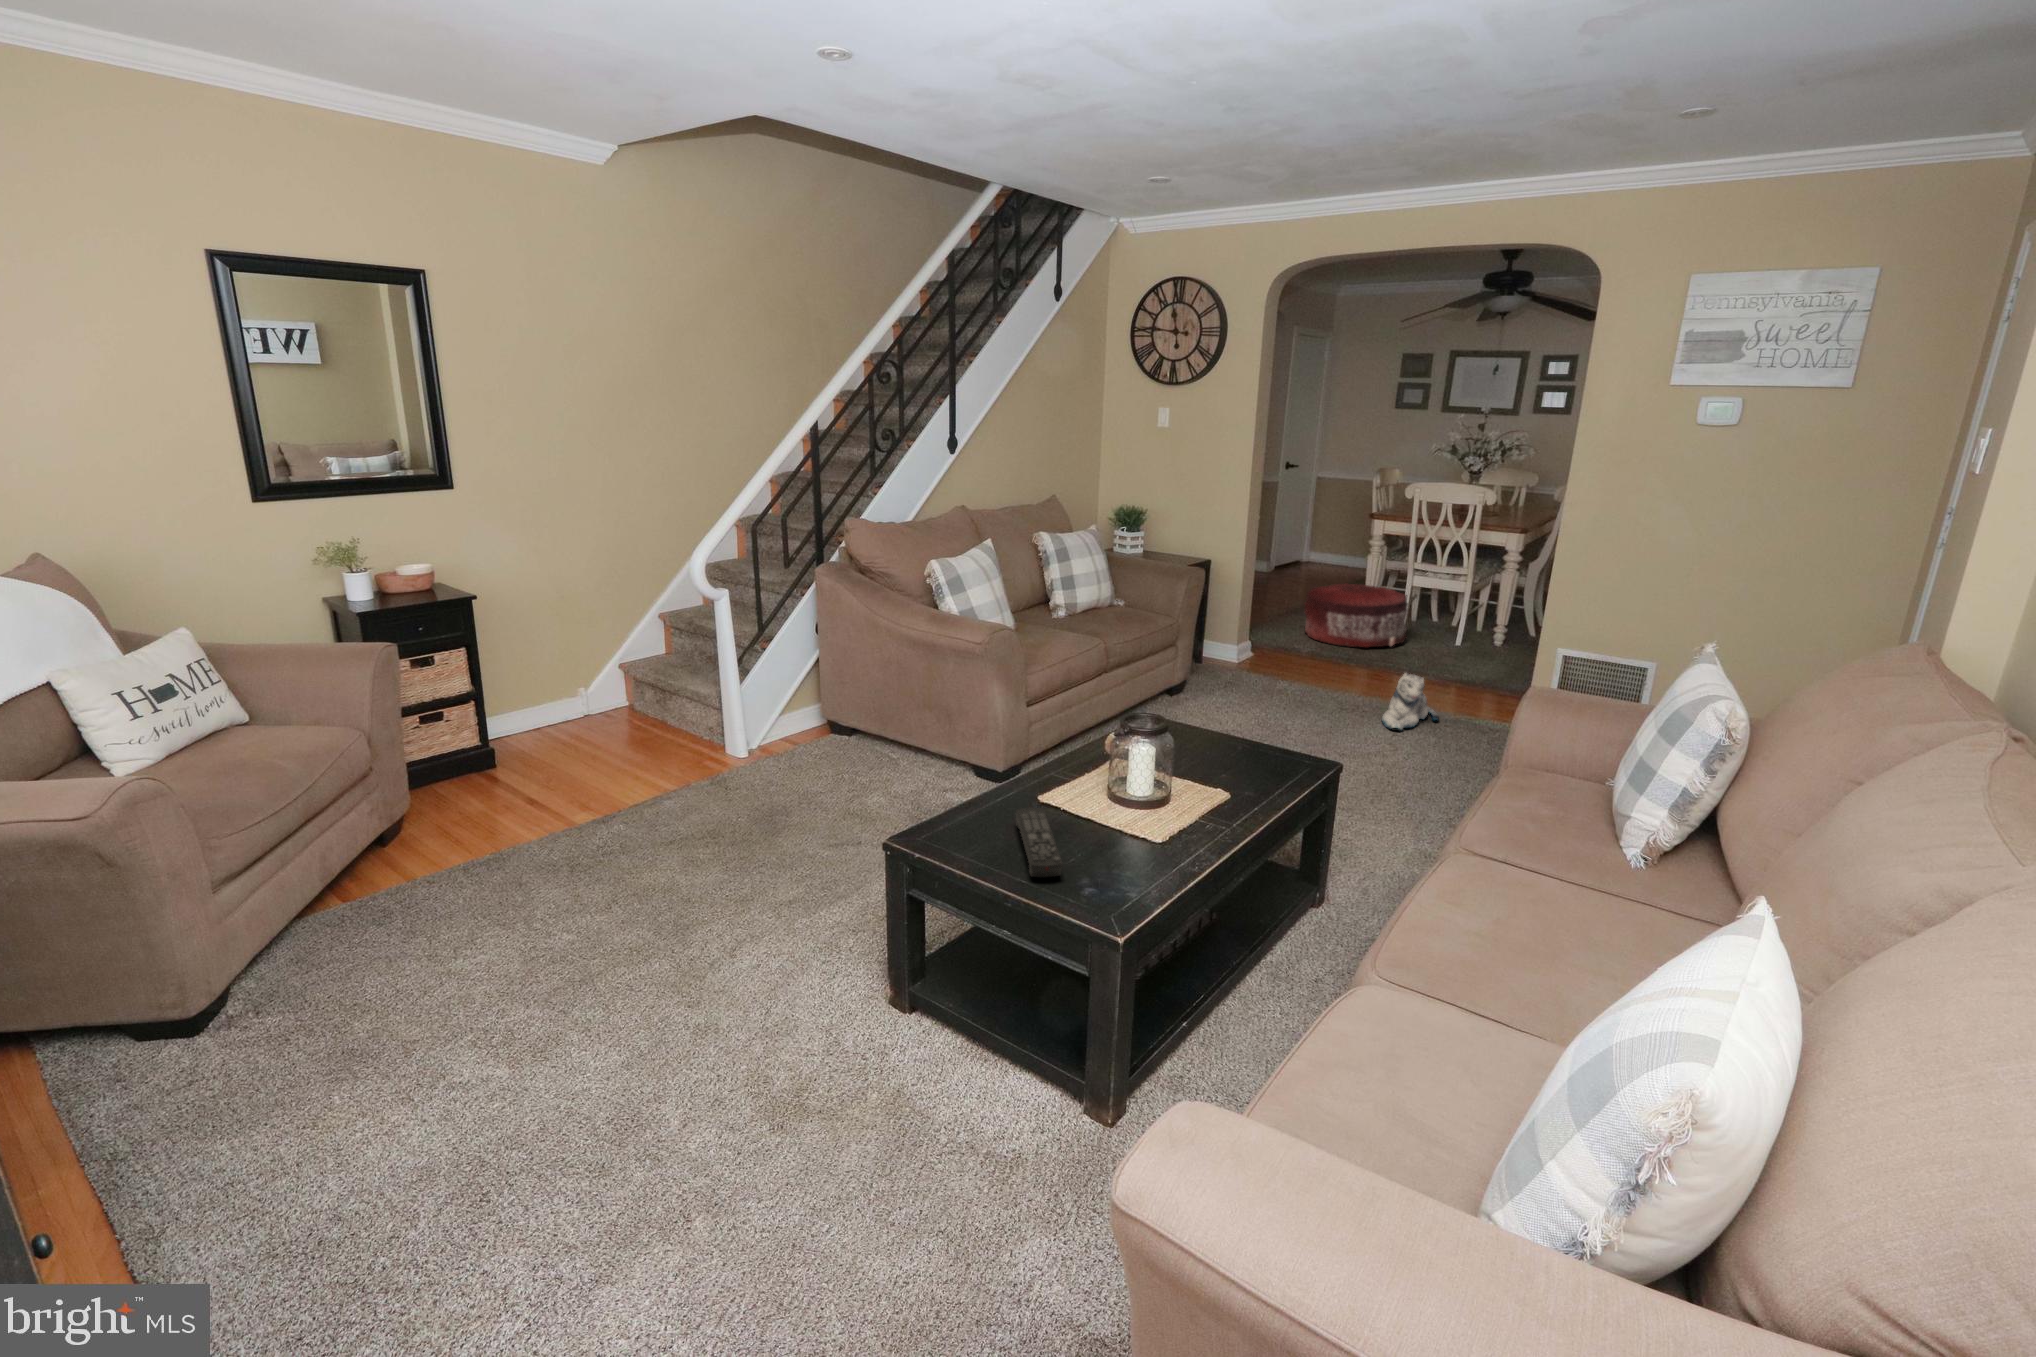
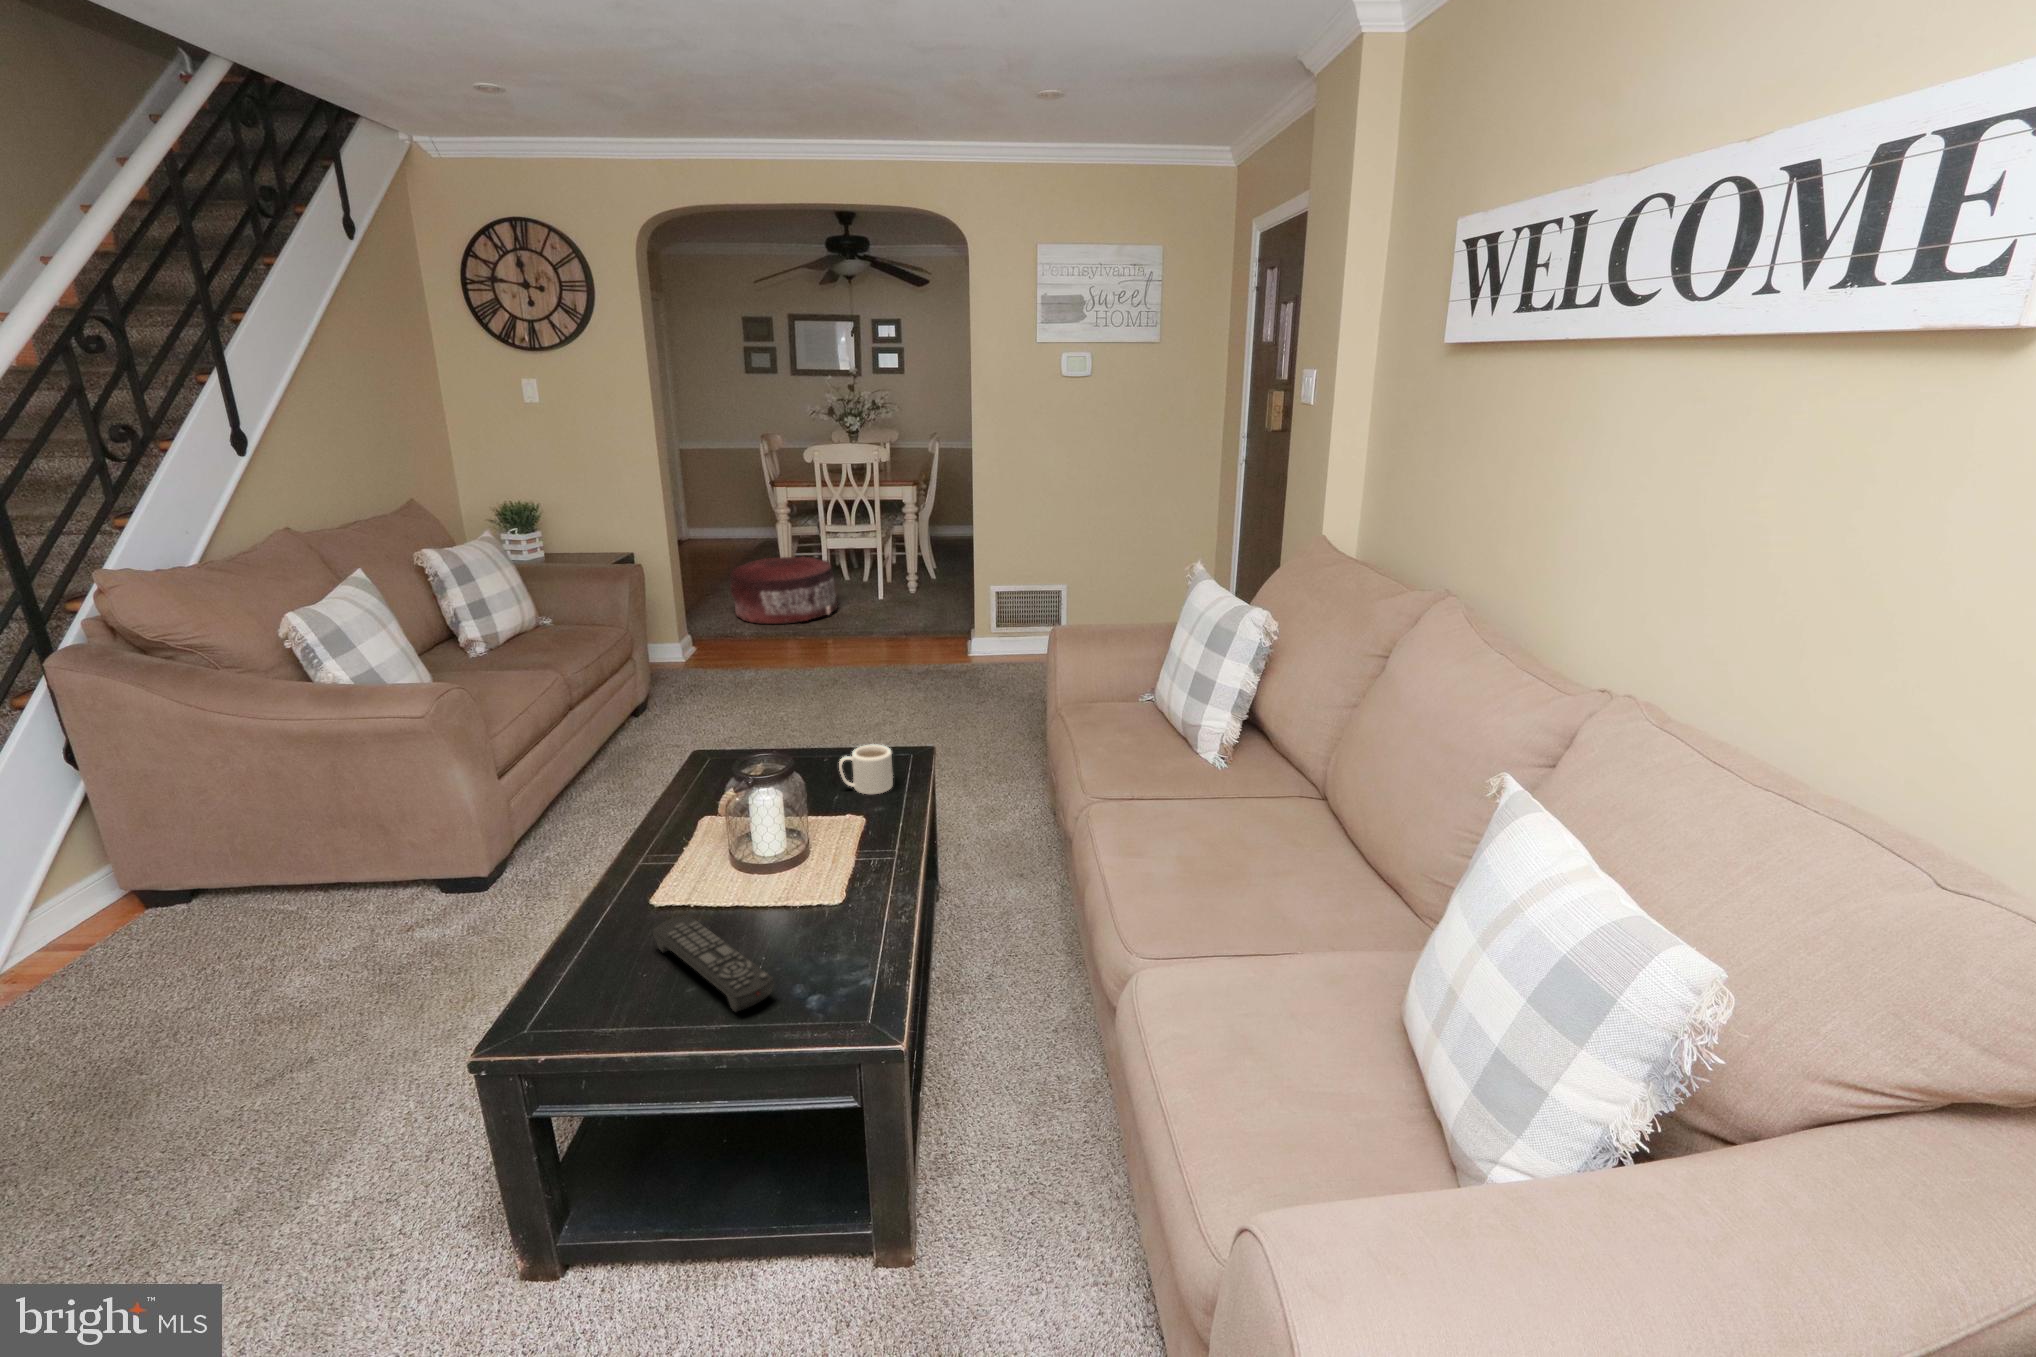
plush toy: present [1382,673,1439,730] -> none [868,639,918,699]
mug: none [1229,737,1277,780] -> present [839,744,893,794]

